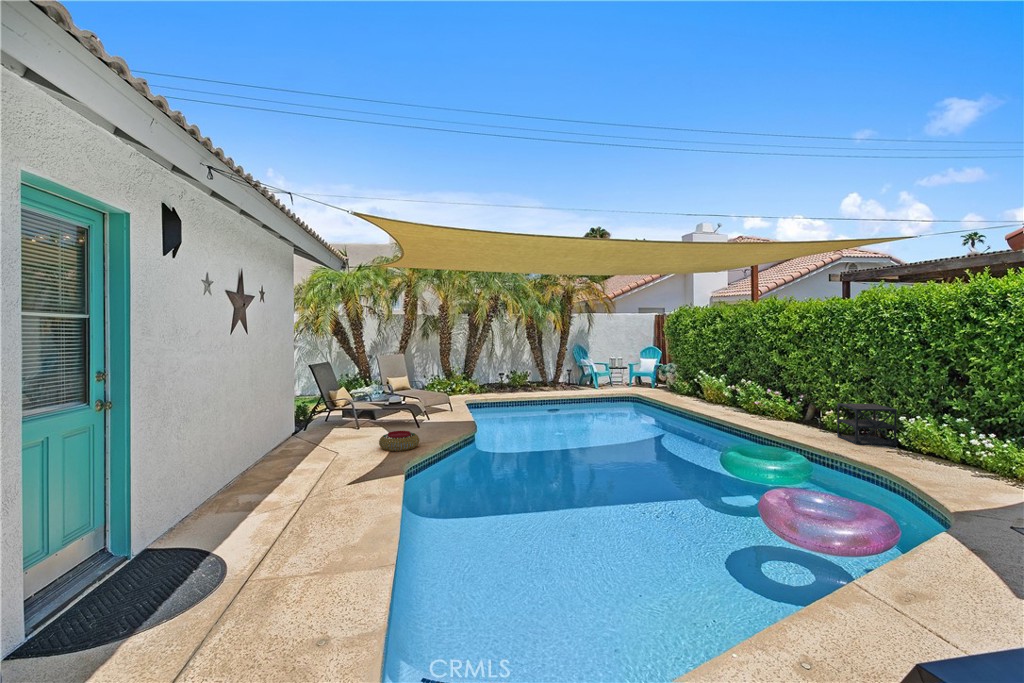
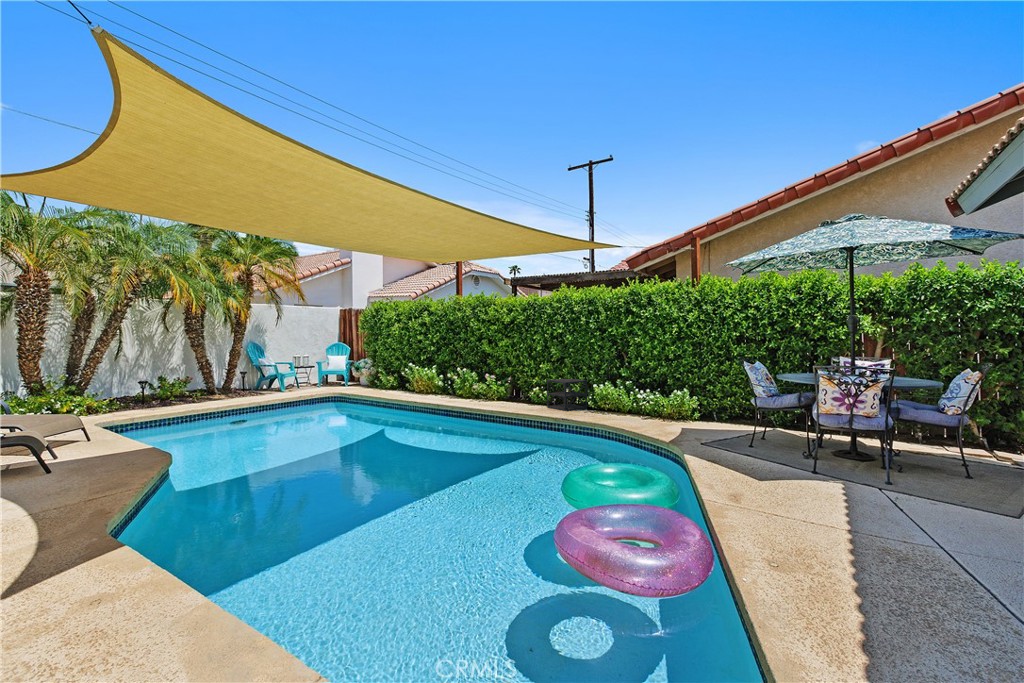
pouf: present [379,431,419,451] -> none [28,469,115,507]

